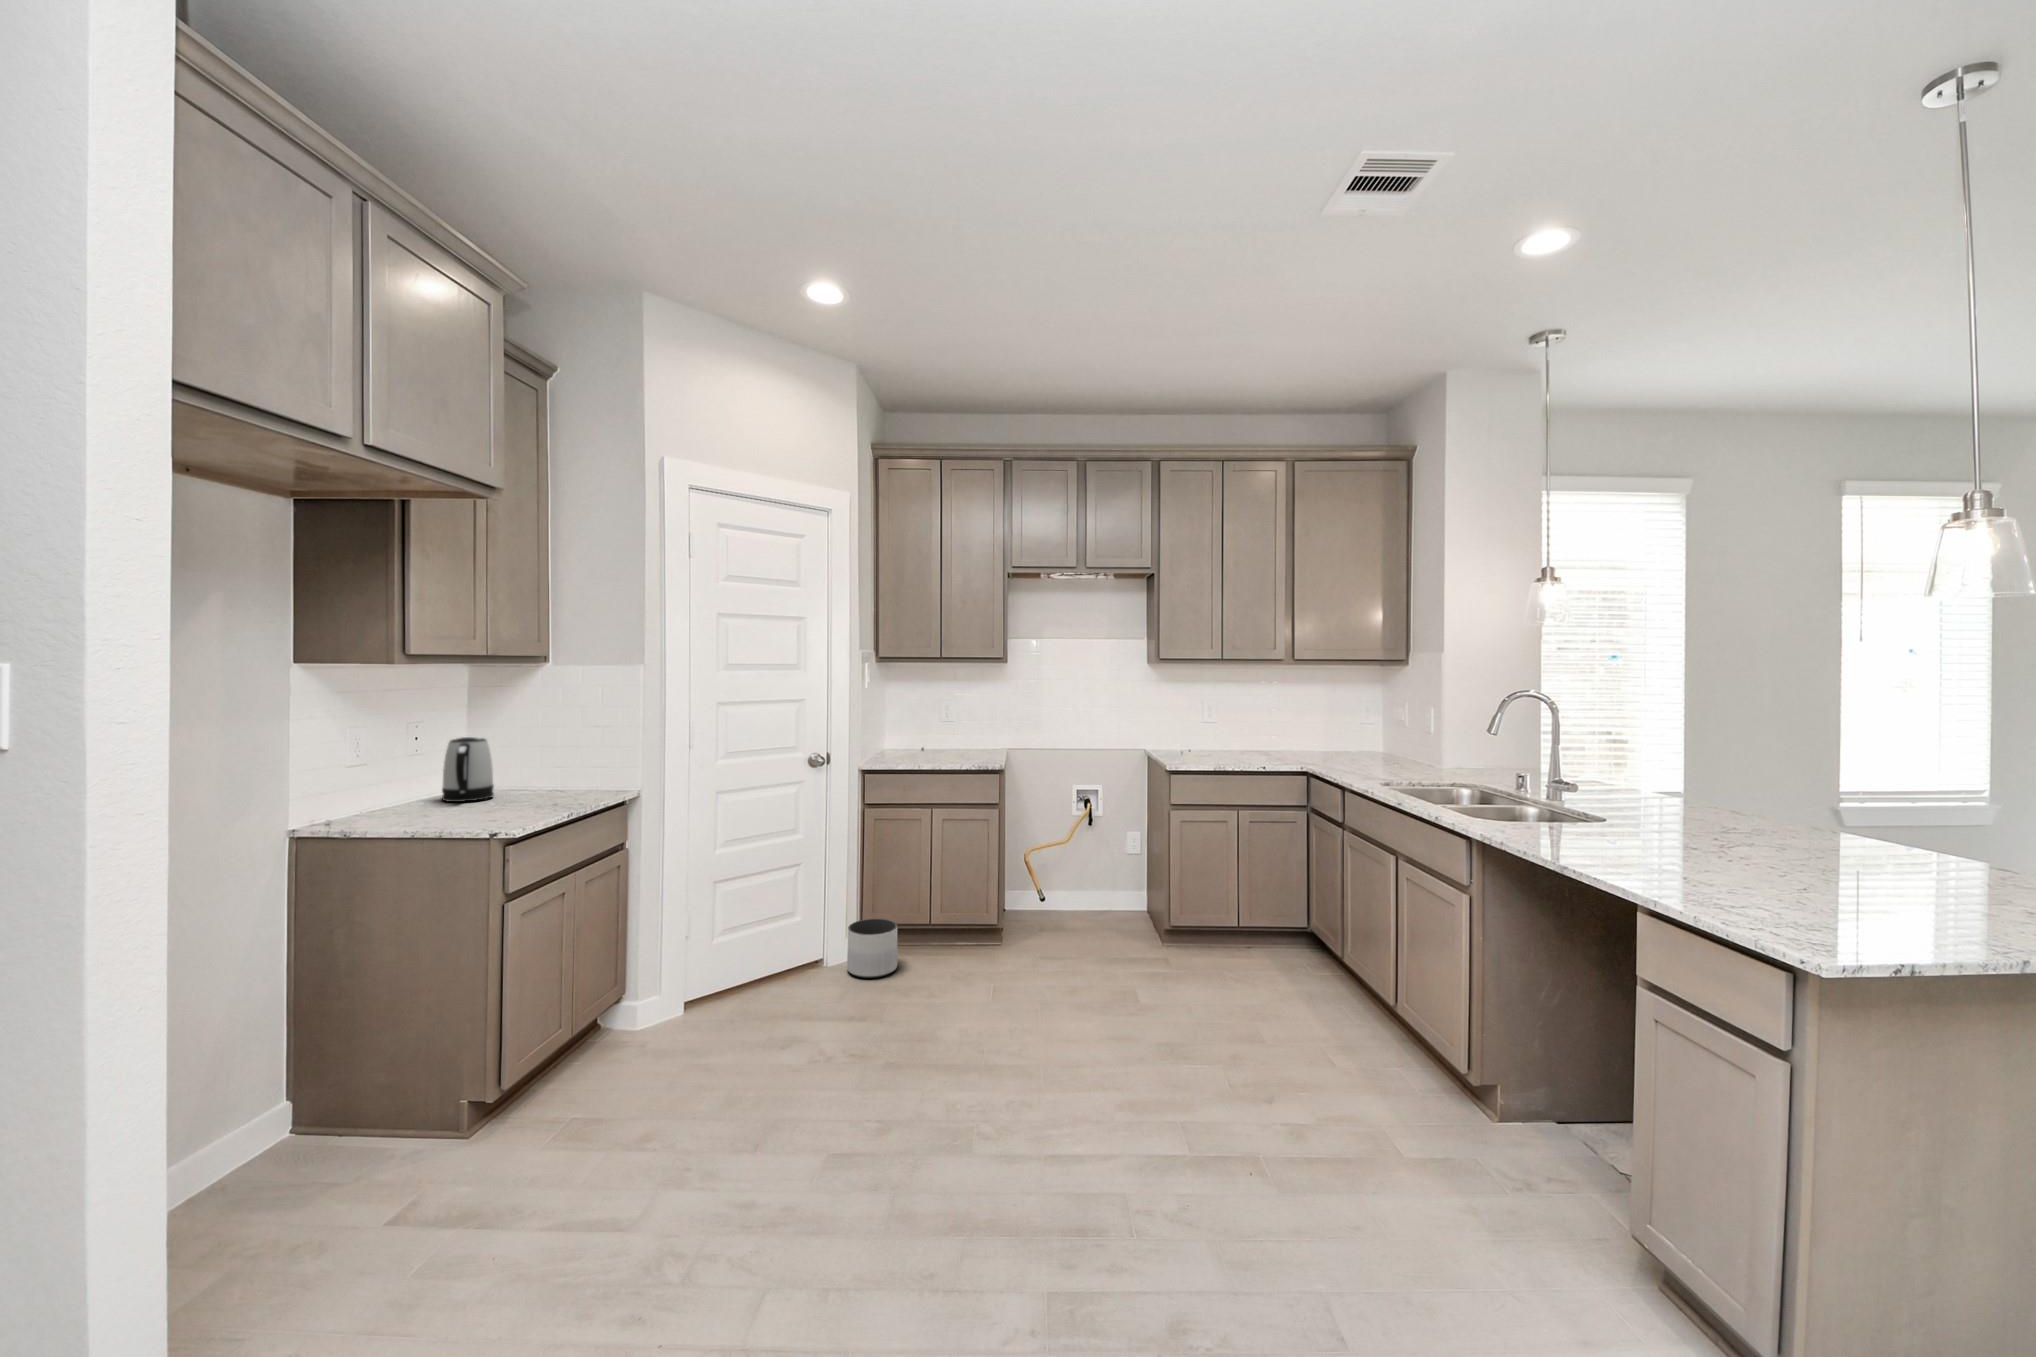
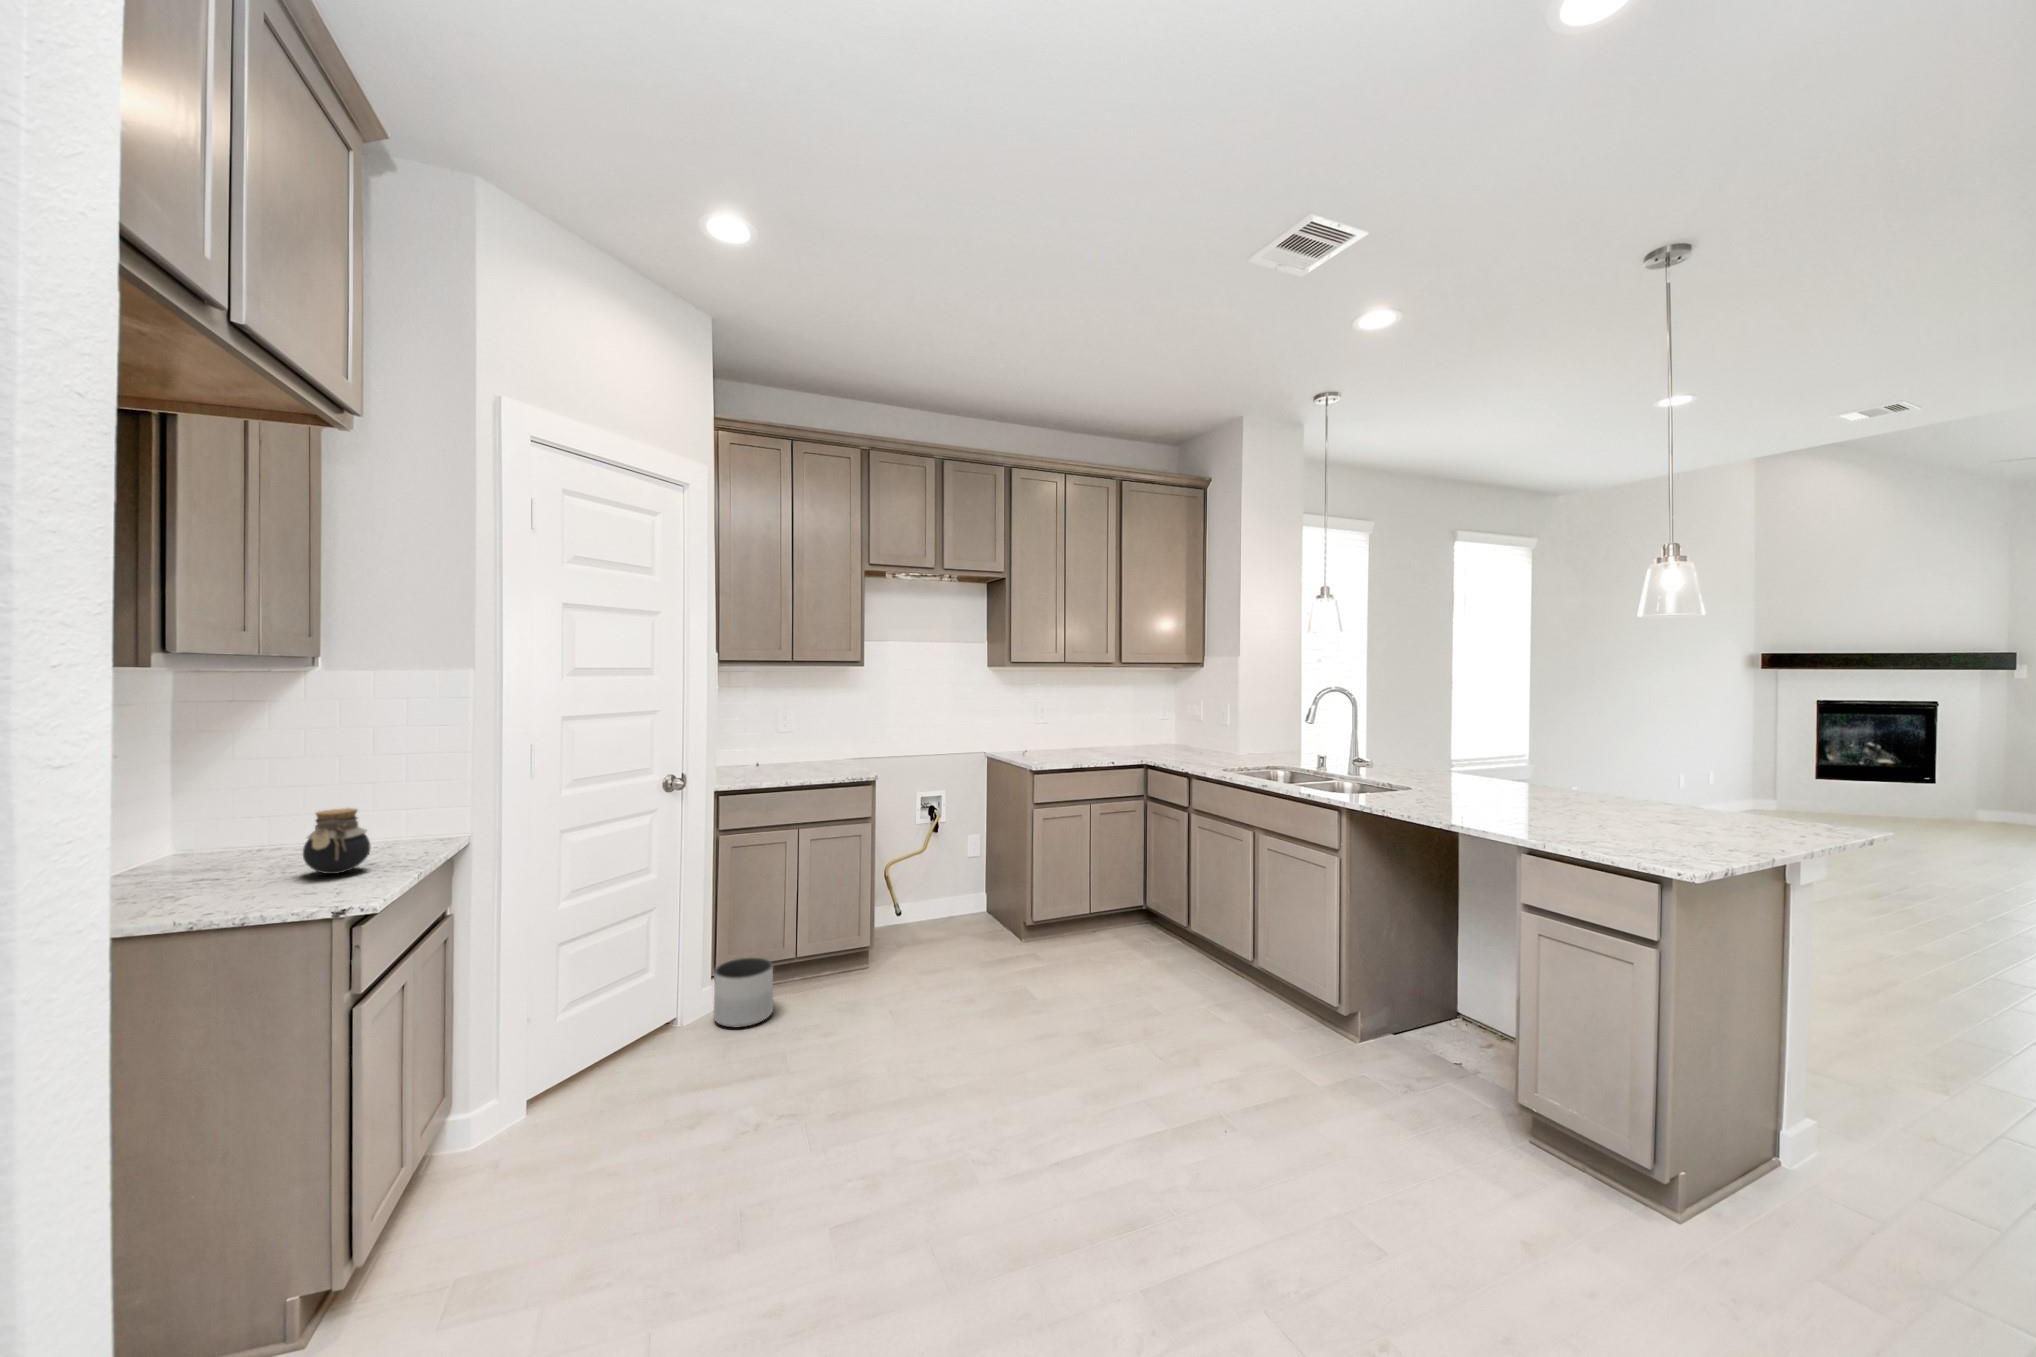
kettle: present [442,737,494,802] -> none [168,779,255,876]
jar: none [503,763,547,809] -> present [303,808,371,874]

